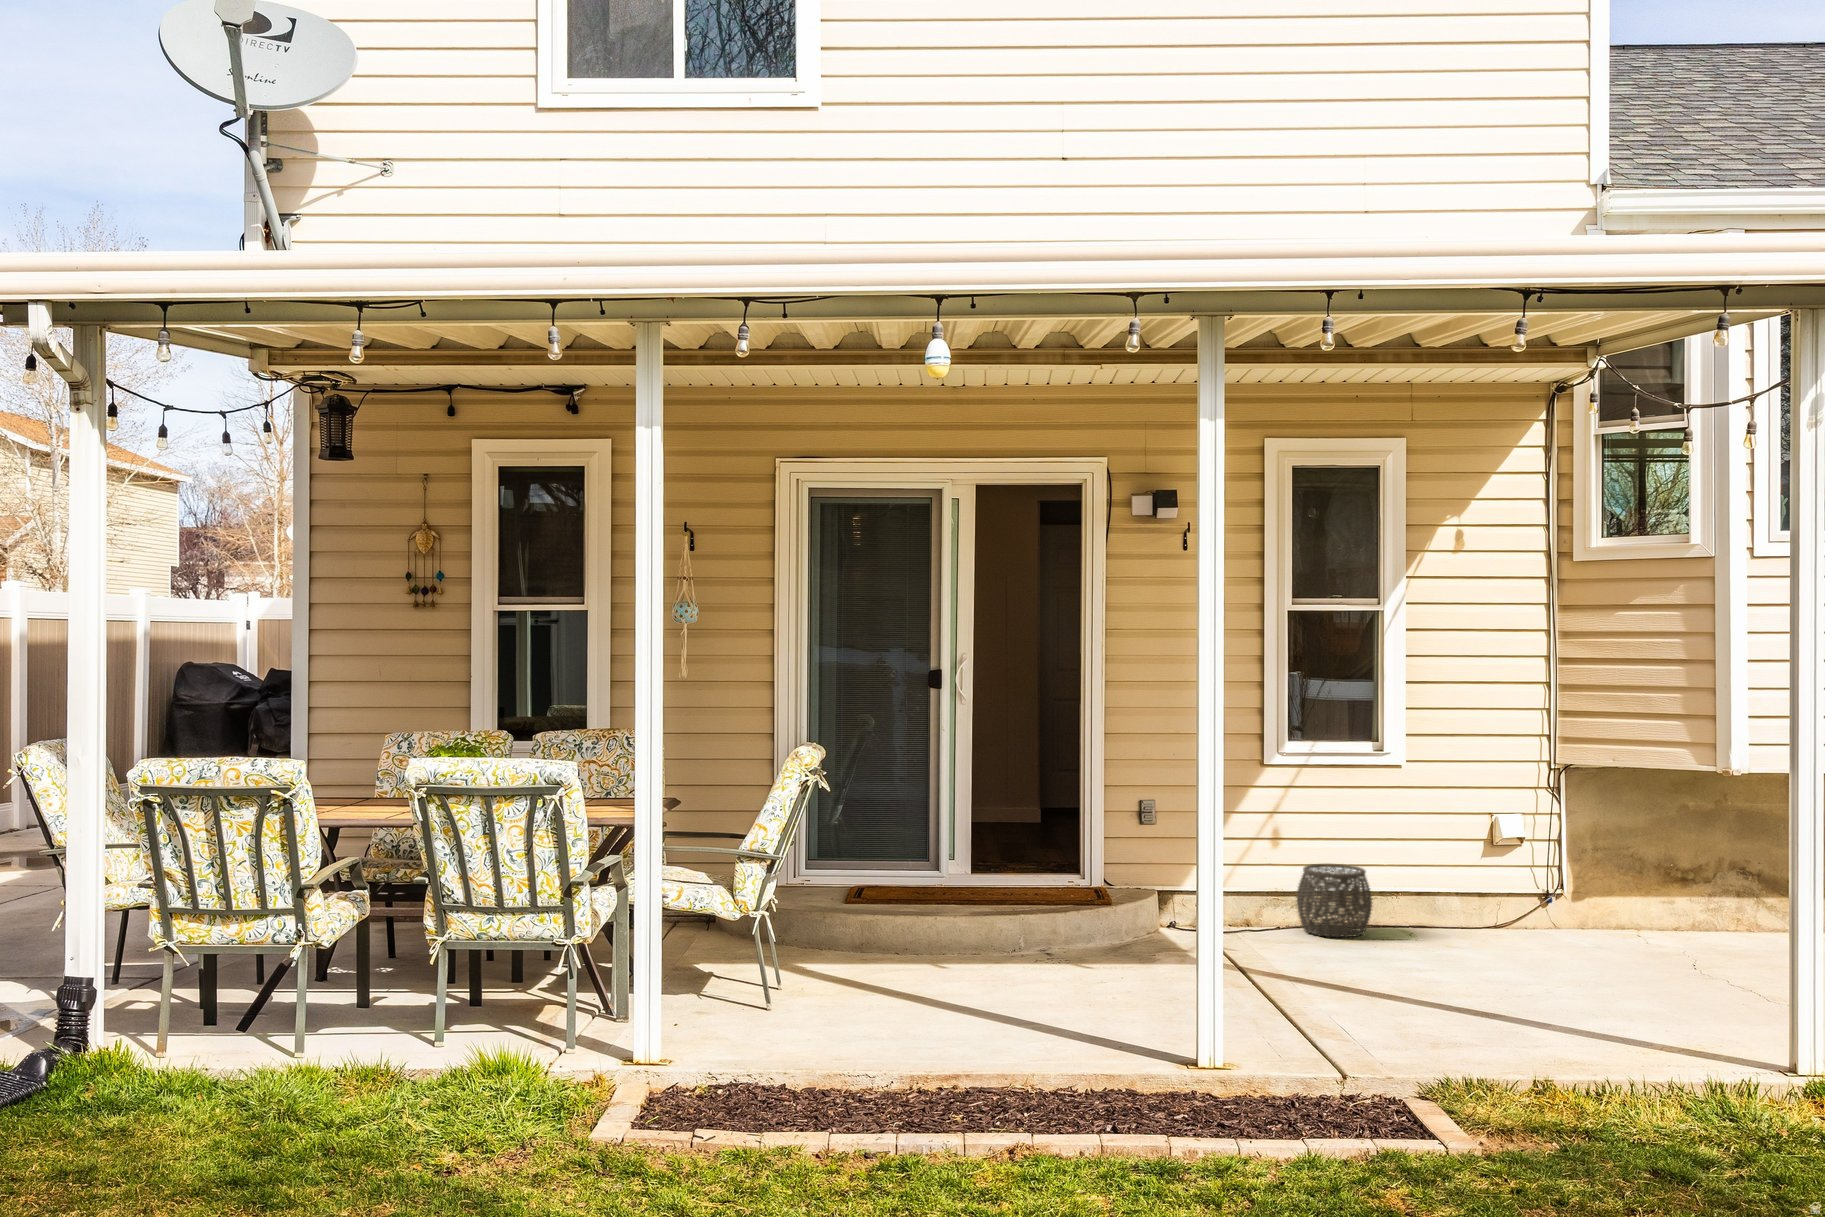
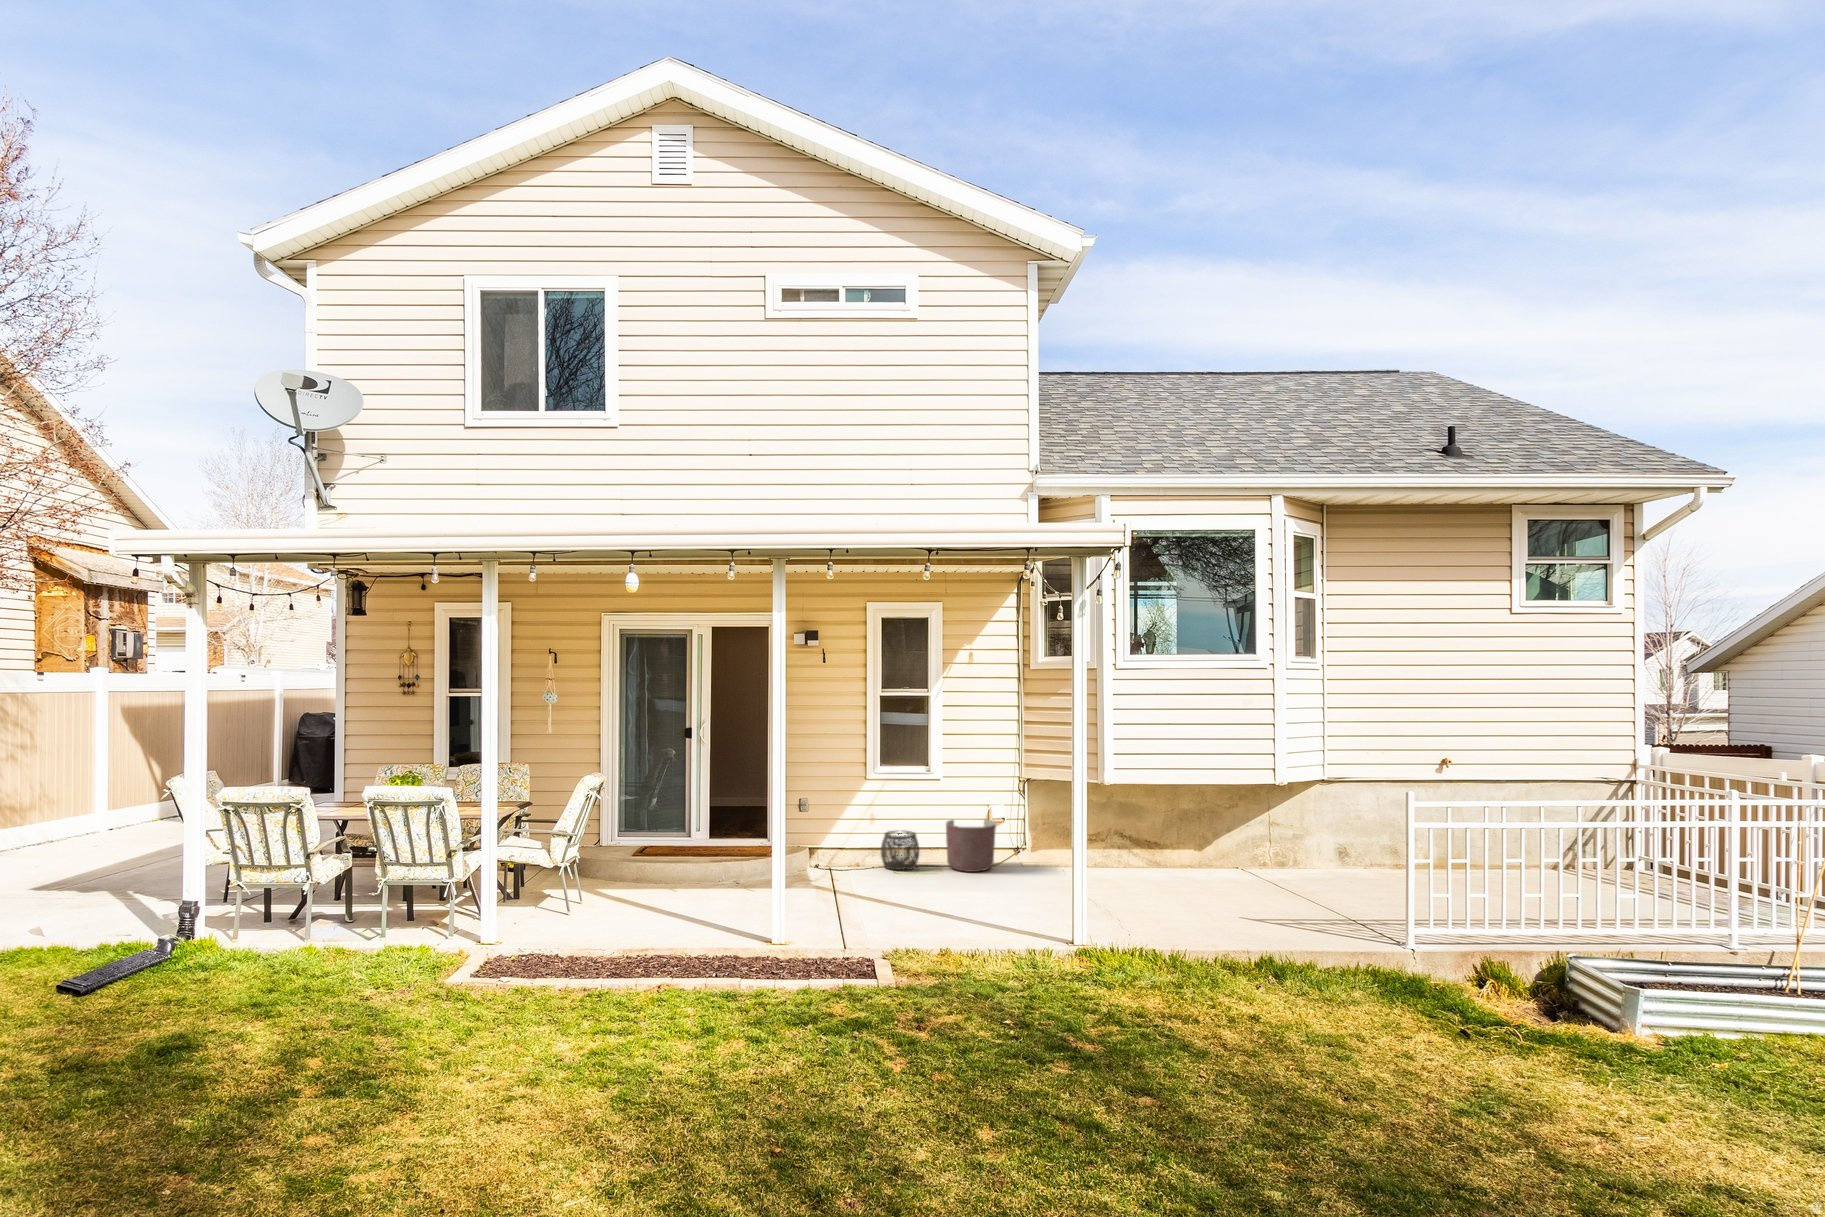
planter: none [1421,842,1521,942] -> present [946,819,996,872]

